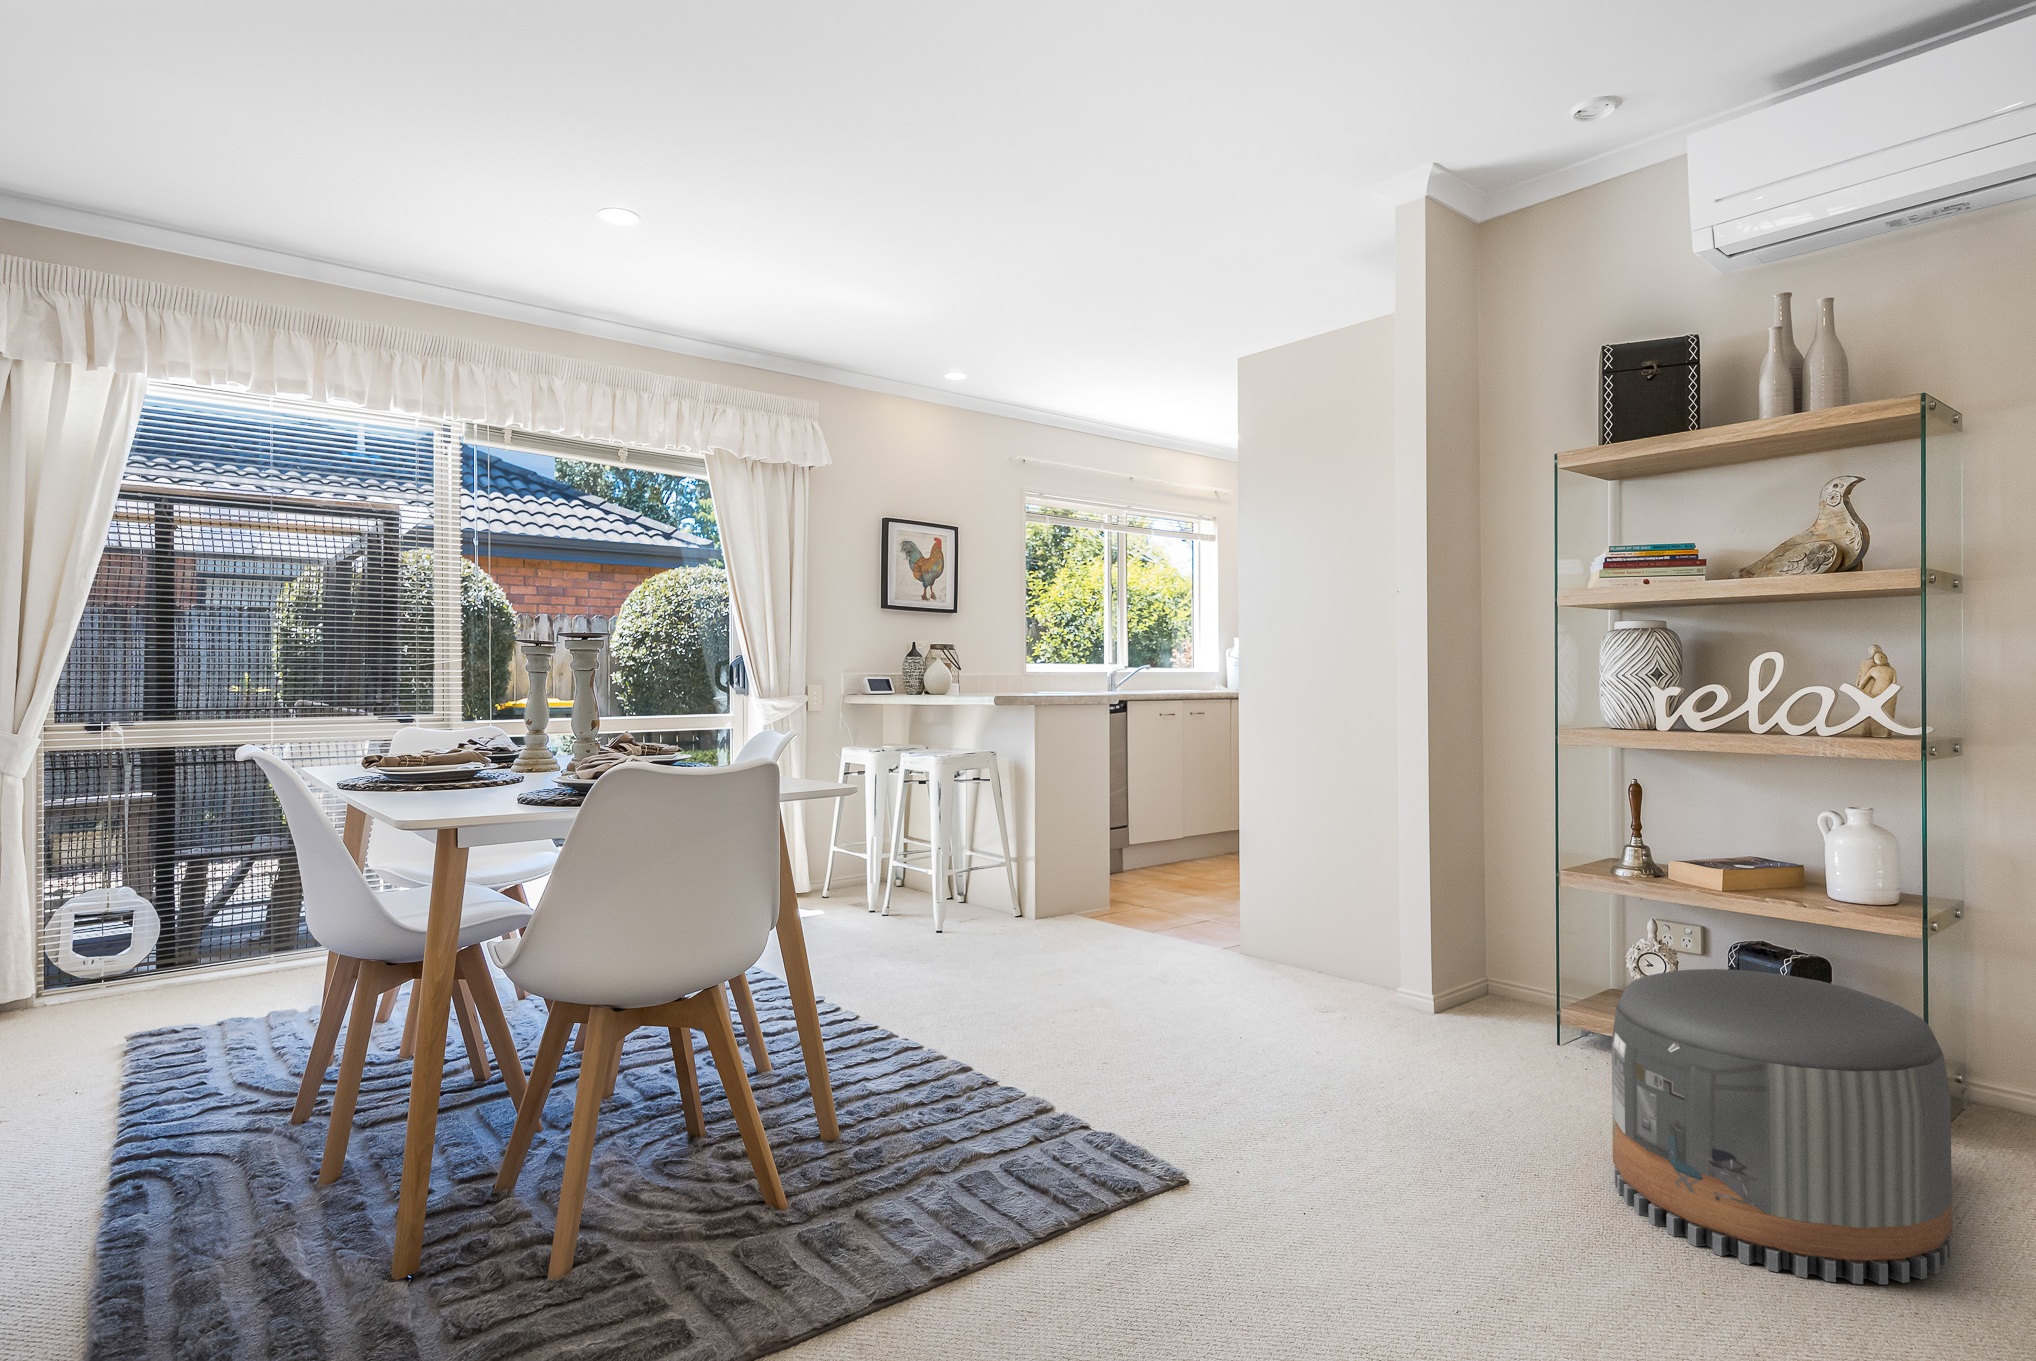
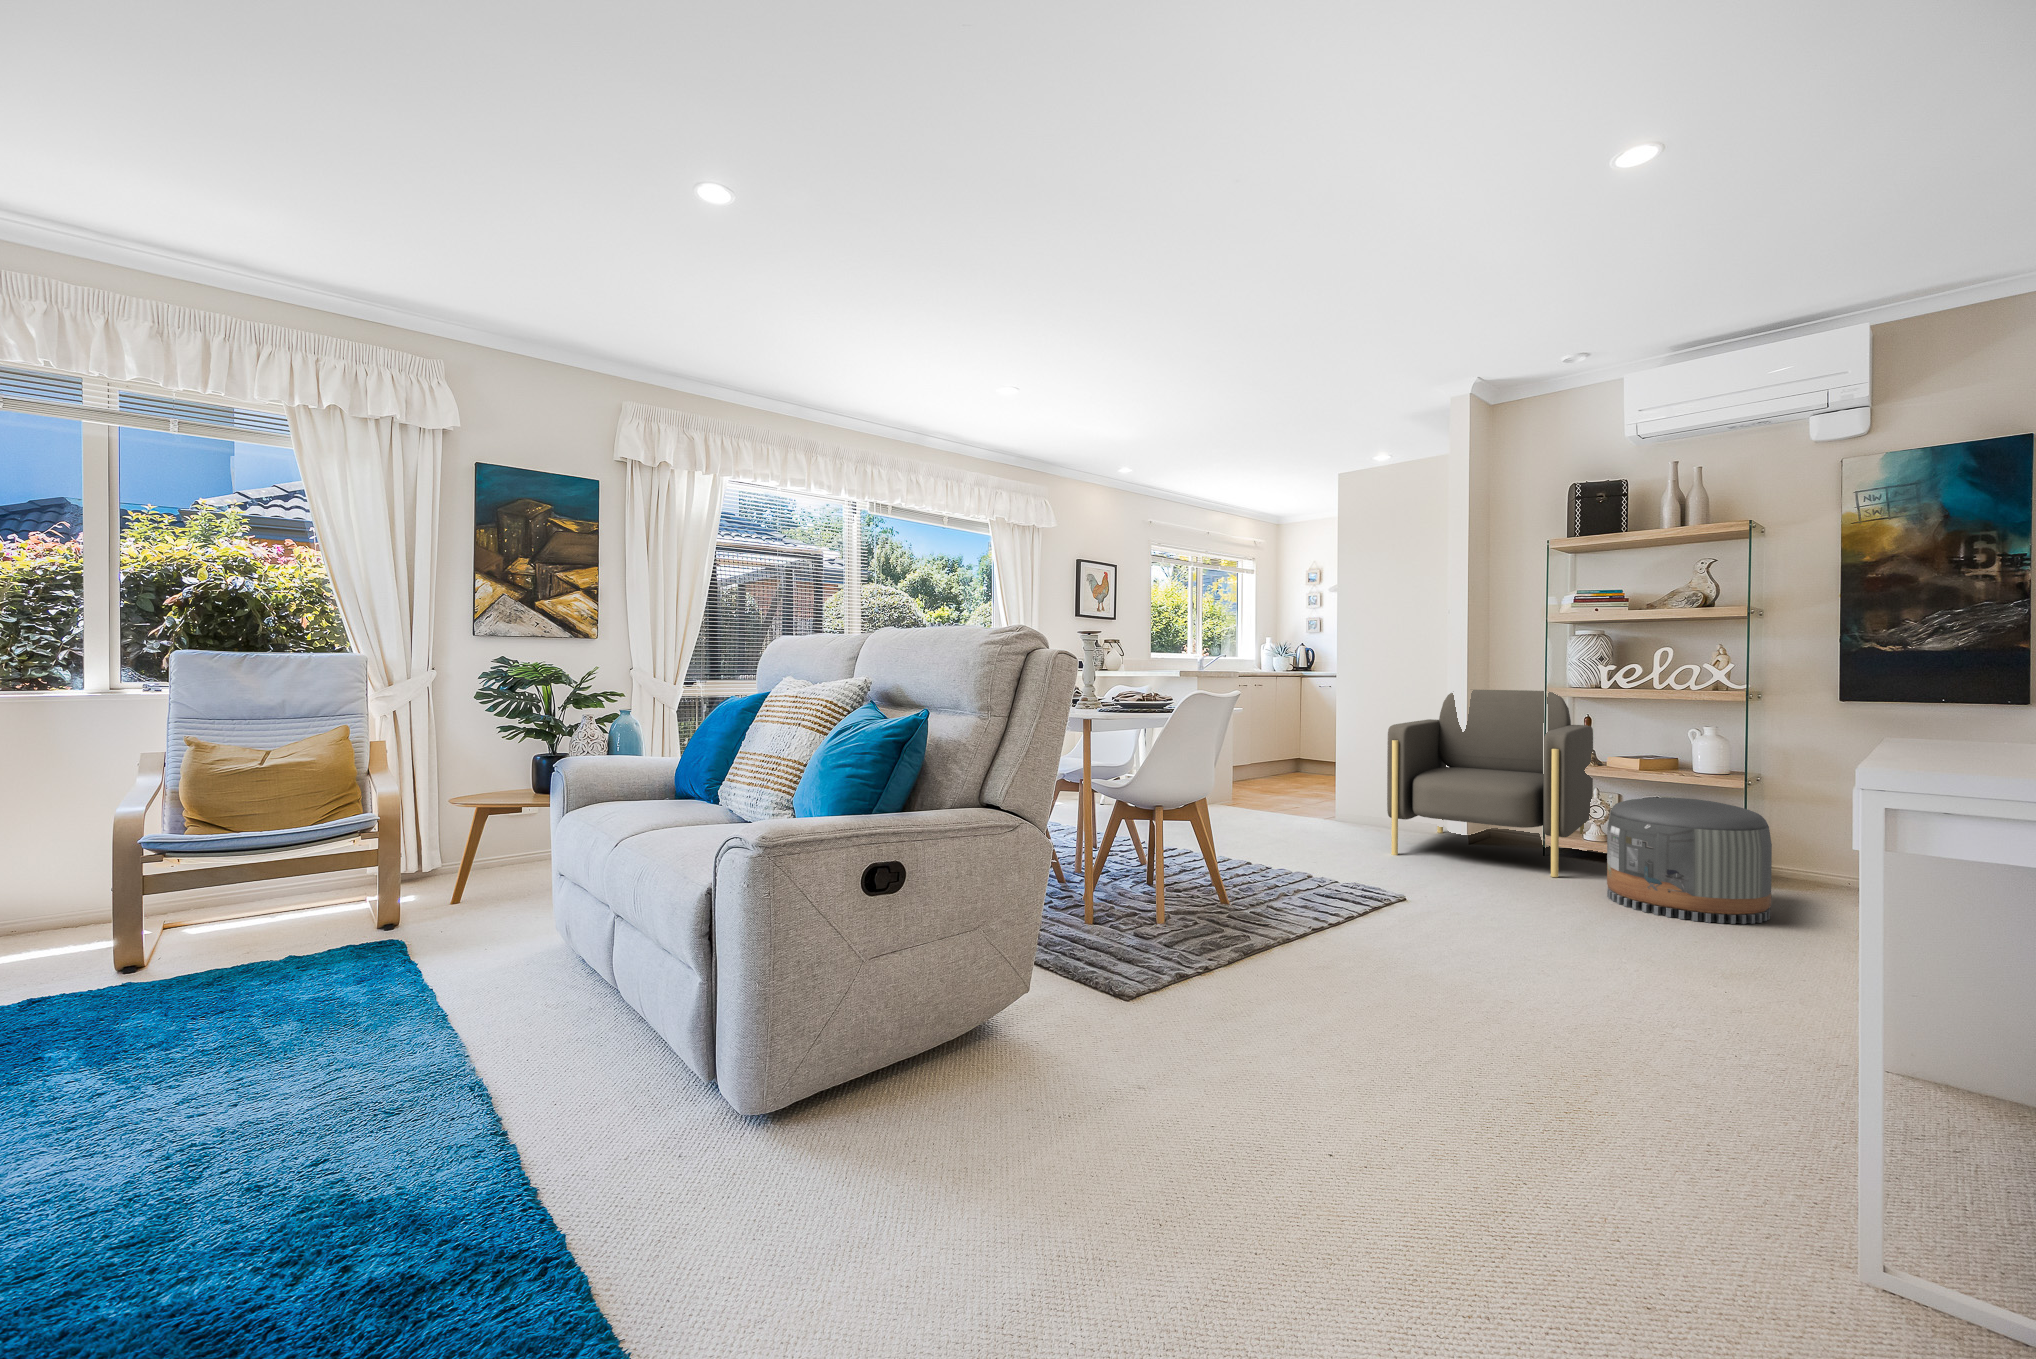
armchair: none [1257,734,1650,1113] -> present [1387,690,1593,877]

